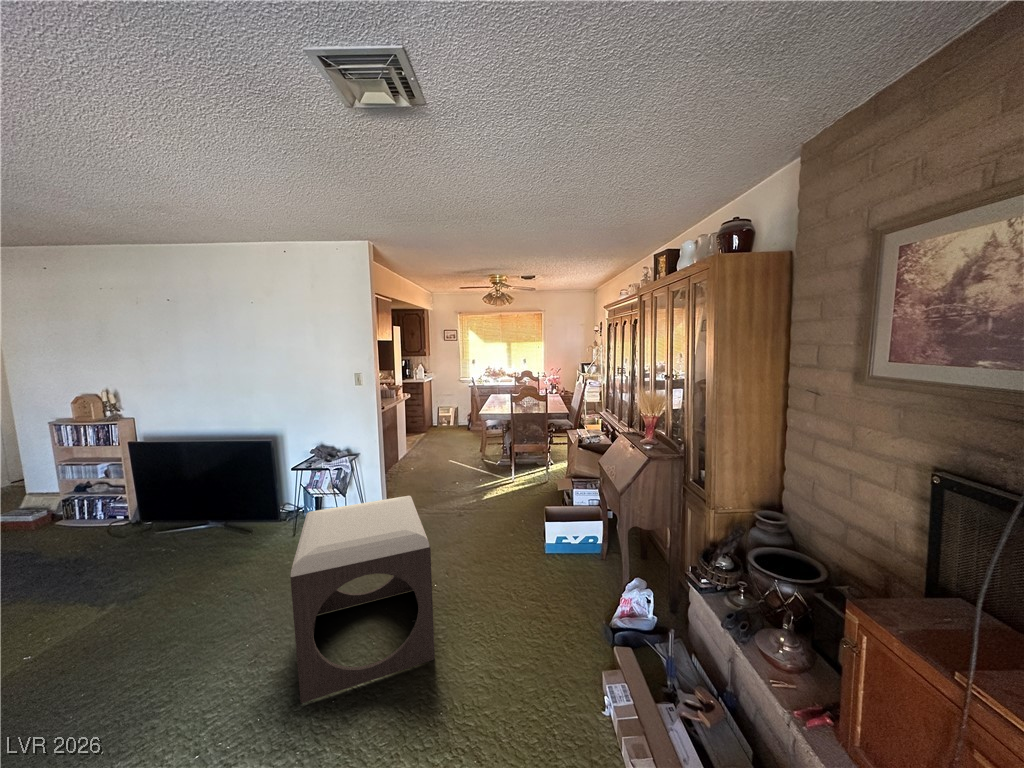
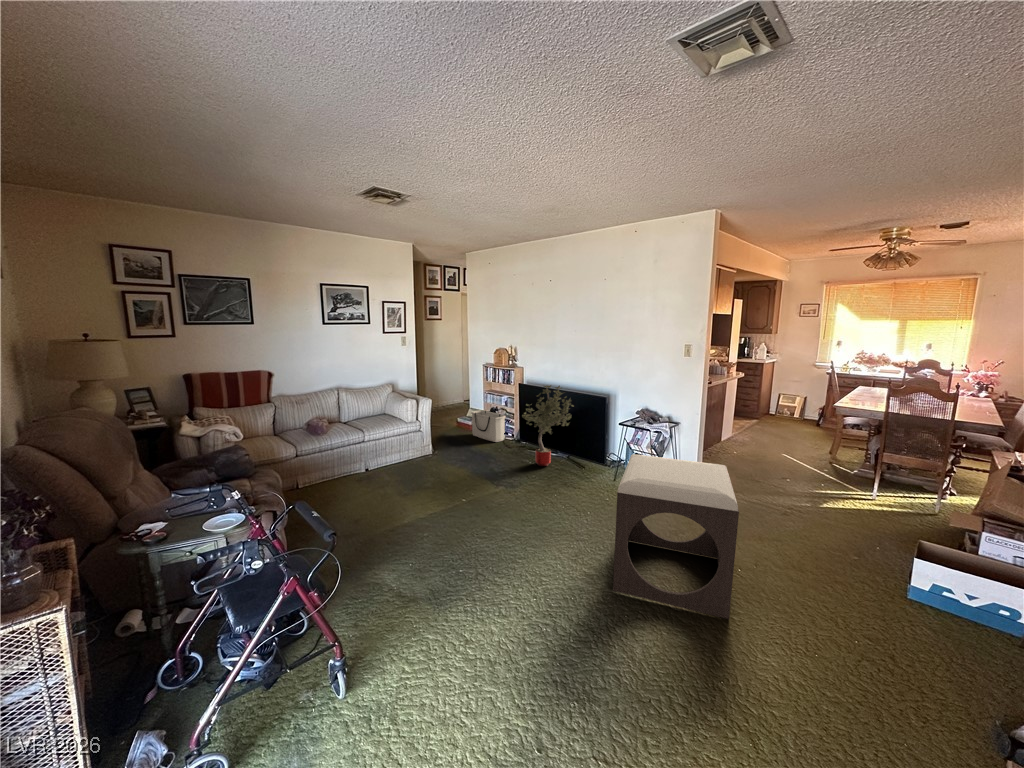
potted tree: none [133,438,224,553] -> present [522,385,574,466]
storage bin: none [23,494,106,539] -> present [471,410,506,442]

